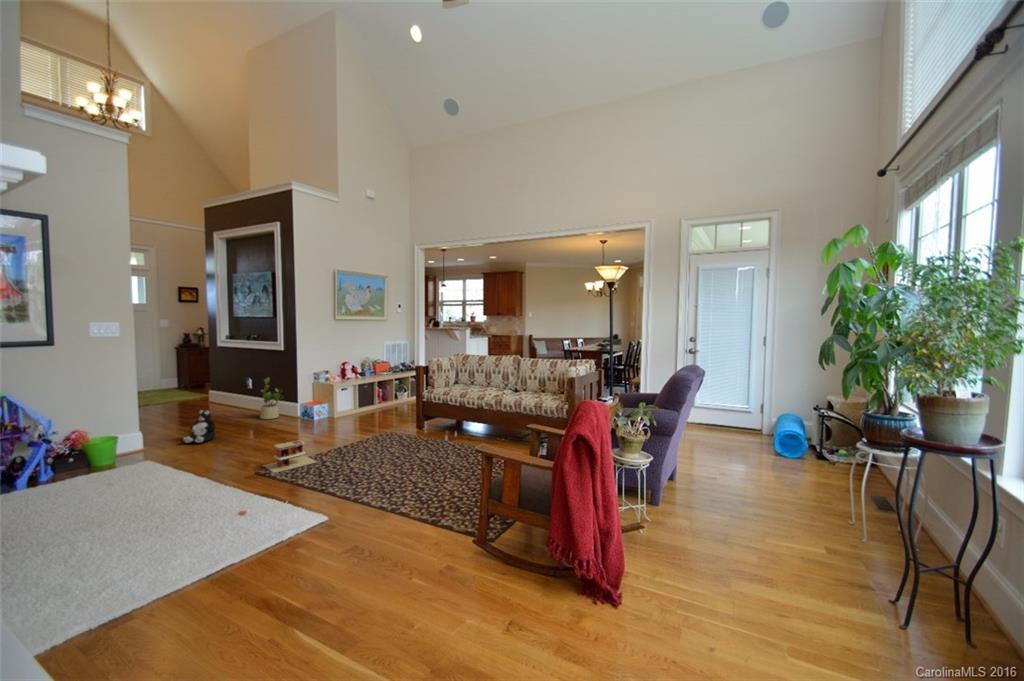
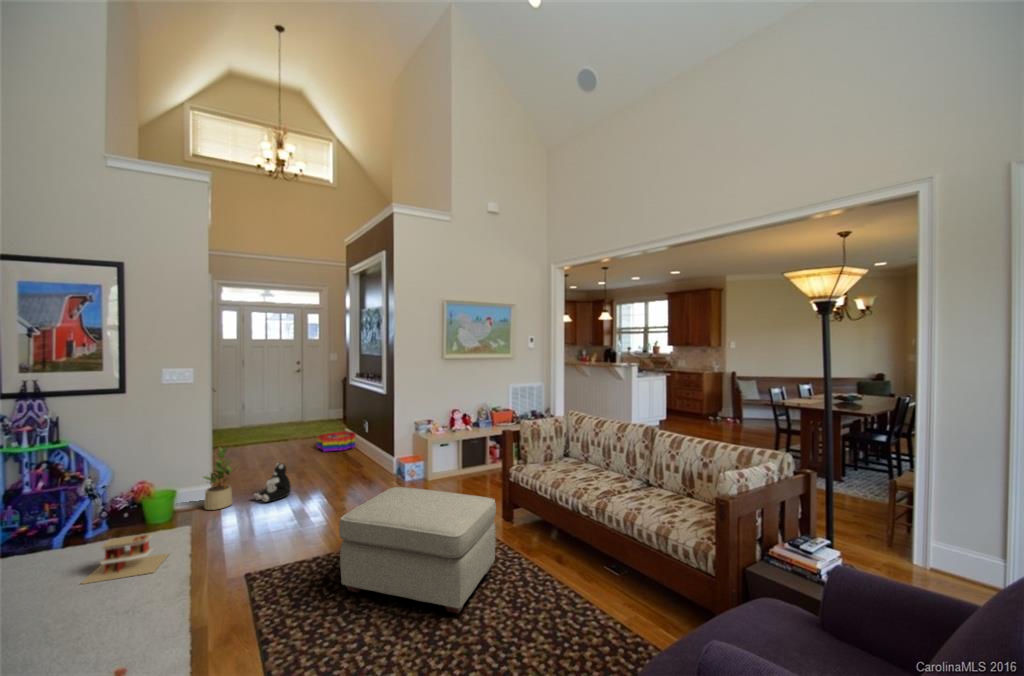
potted plant: present [260,377,283,419] -> present [204,447,233,510]
storage bin: none [185,393,227,411] -> present [317,431,356,451]
ottoman: none [345,403,437,466] -> present [339,487,496,614]
toy house: present [263,440,317,473] -> present [81,534,168,584]

